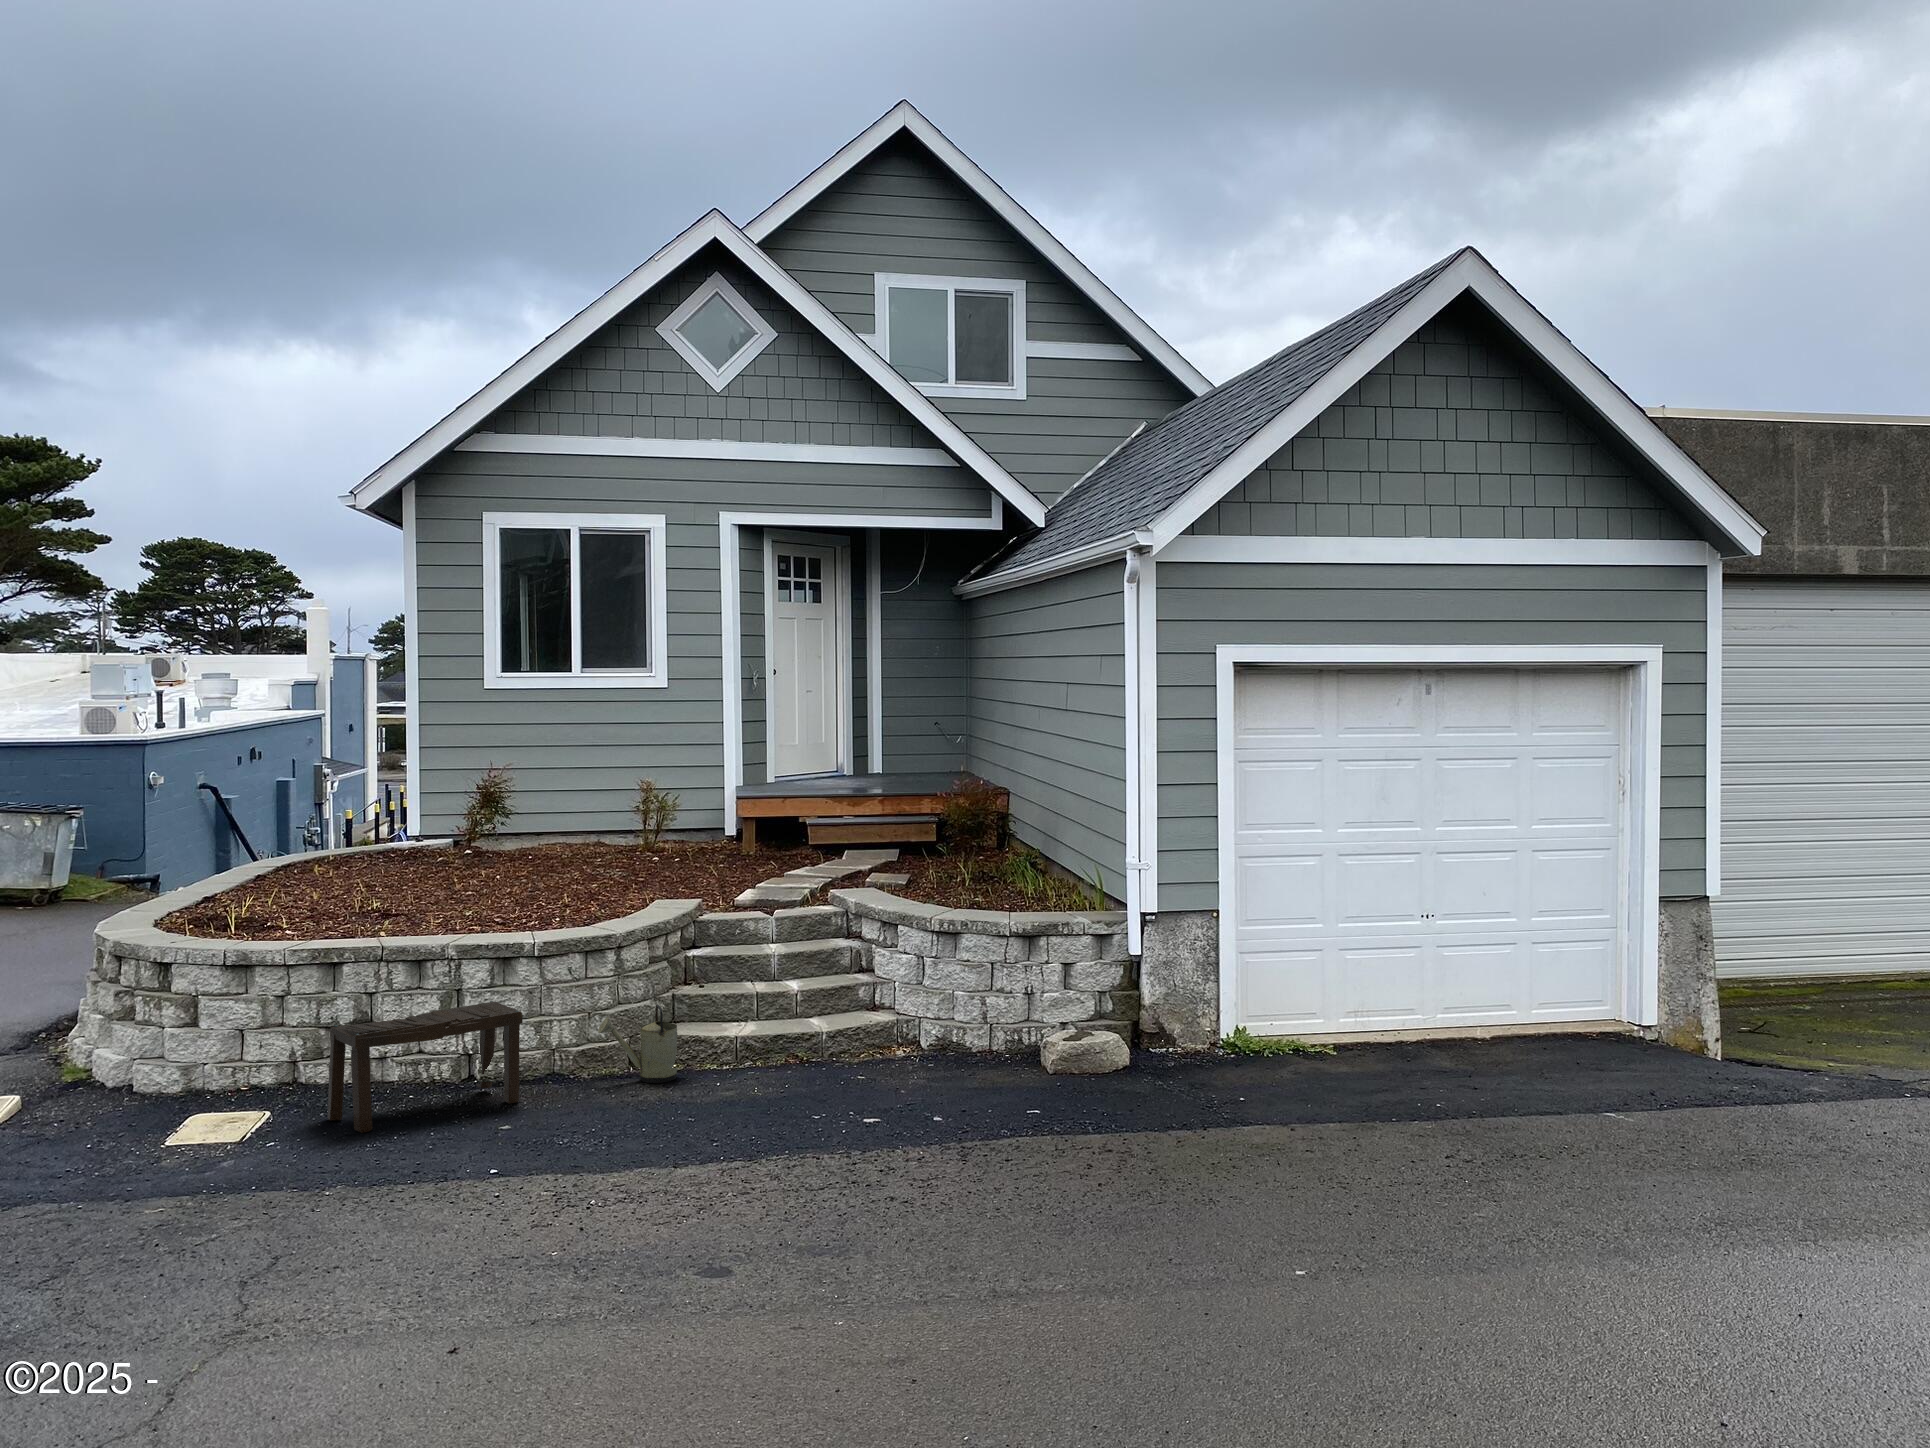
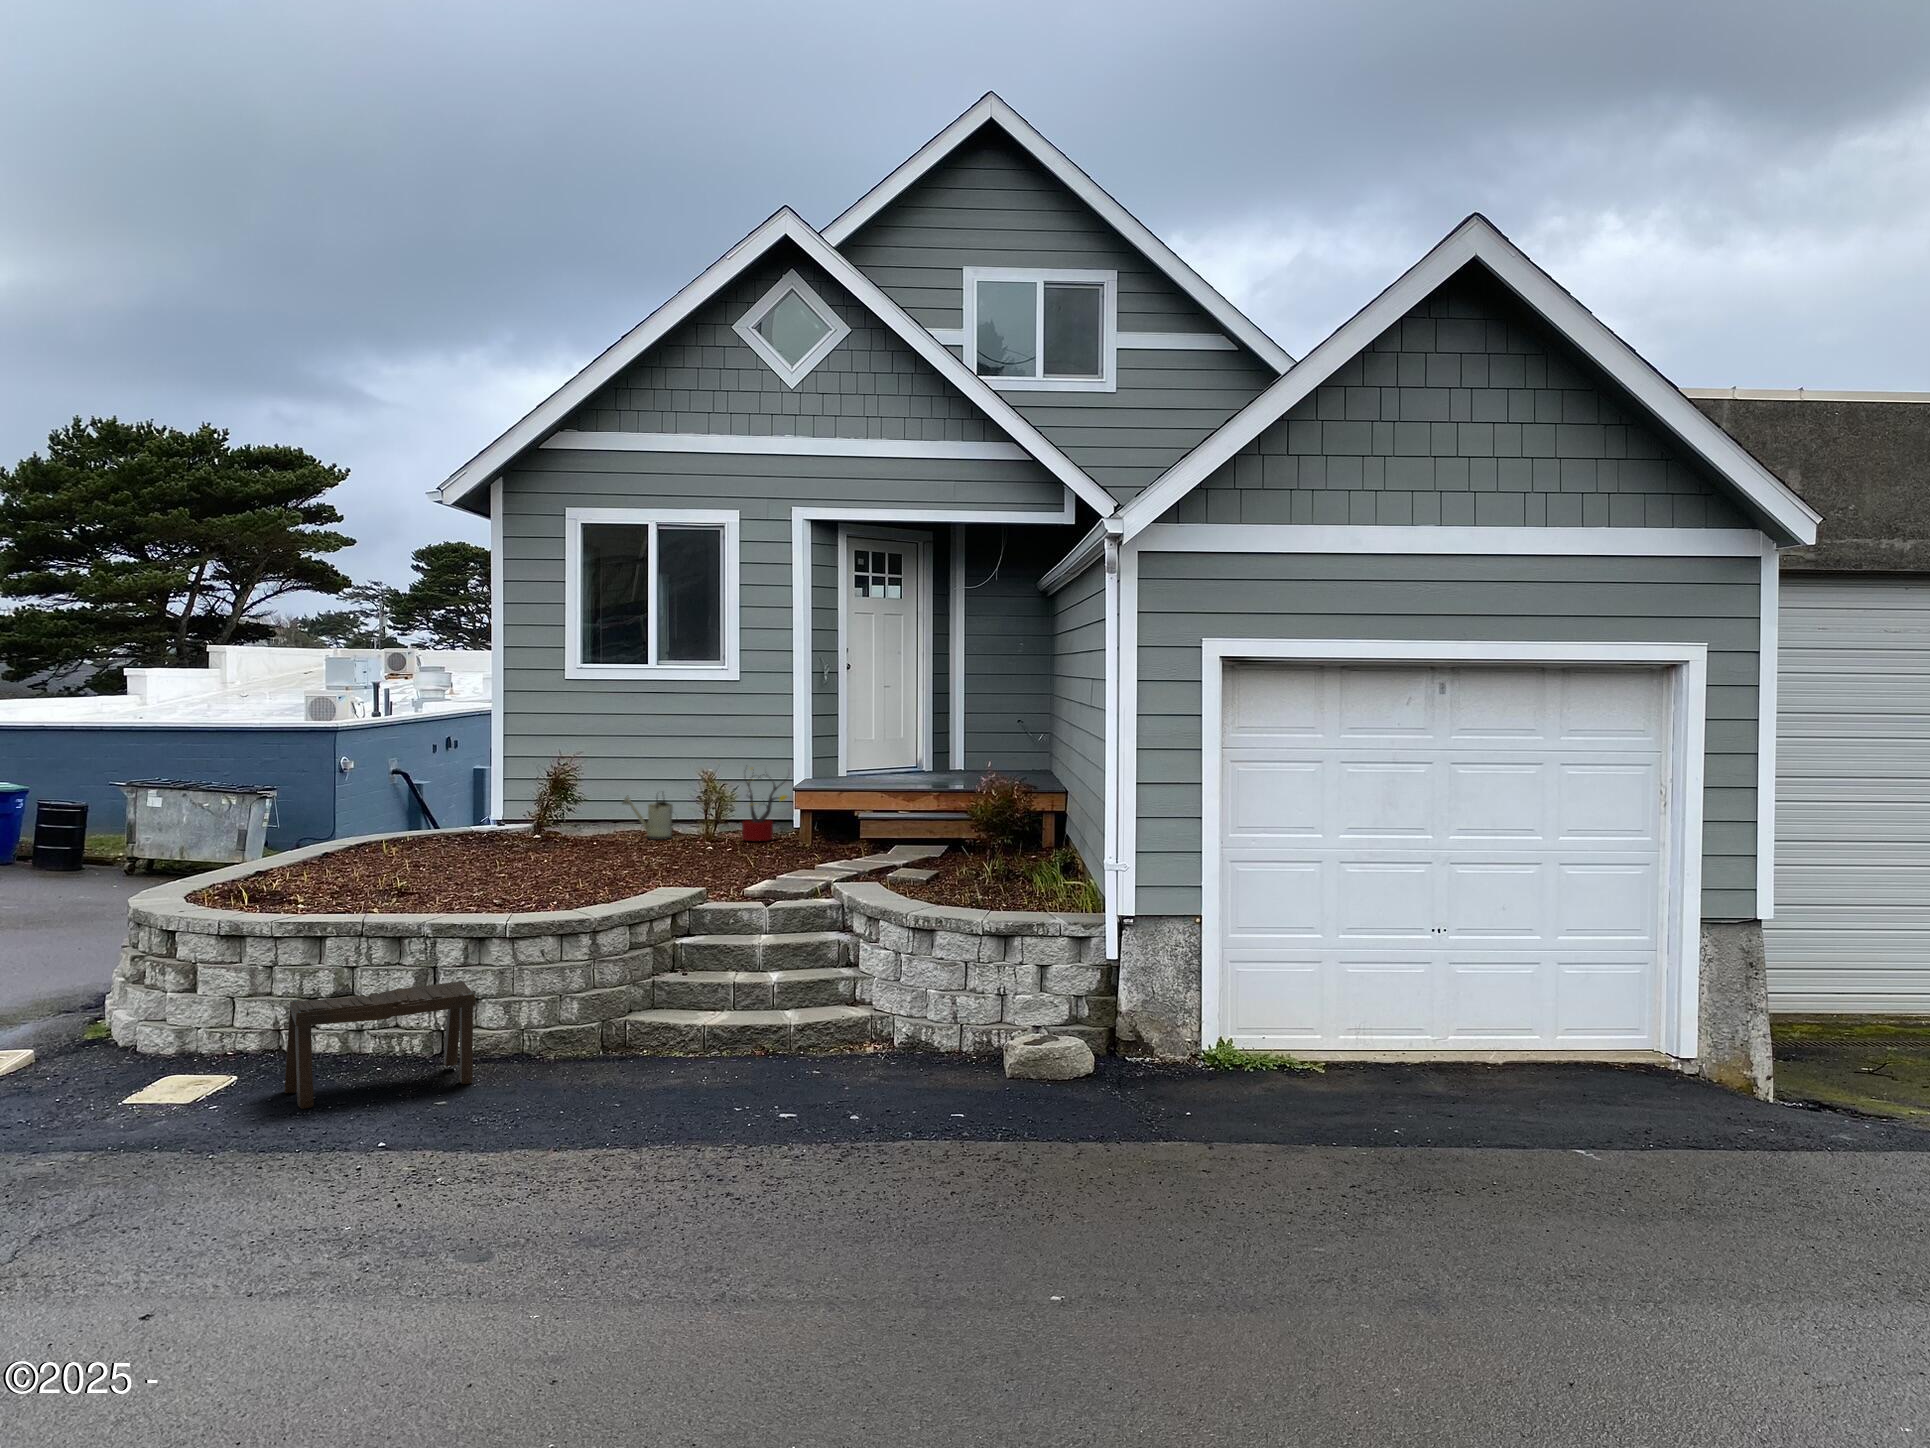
decorative plant: none [681,781,737,861] -> present [742,774,788,841]
watering can: present [598,1005,681,1083] -> present [623,797,673,840]

